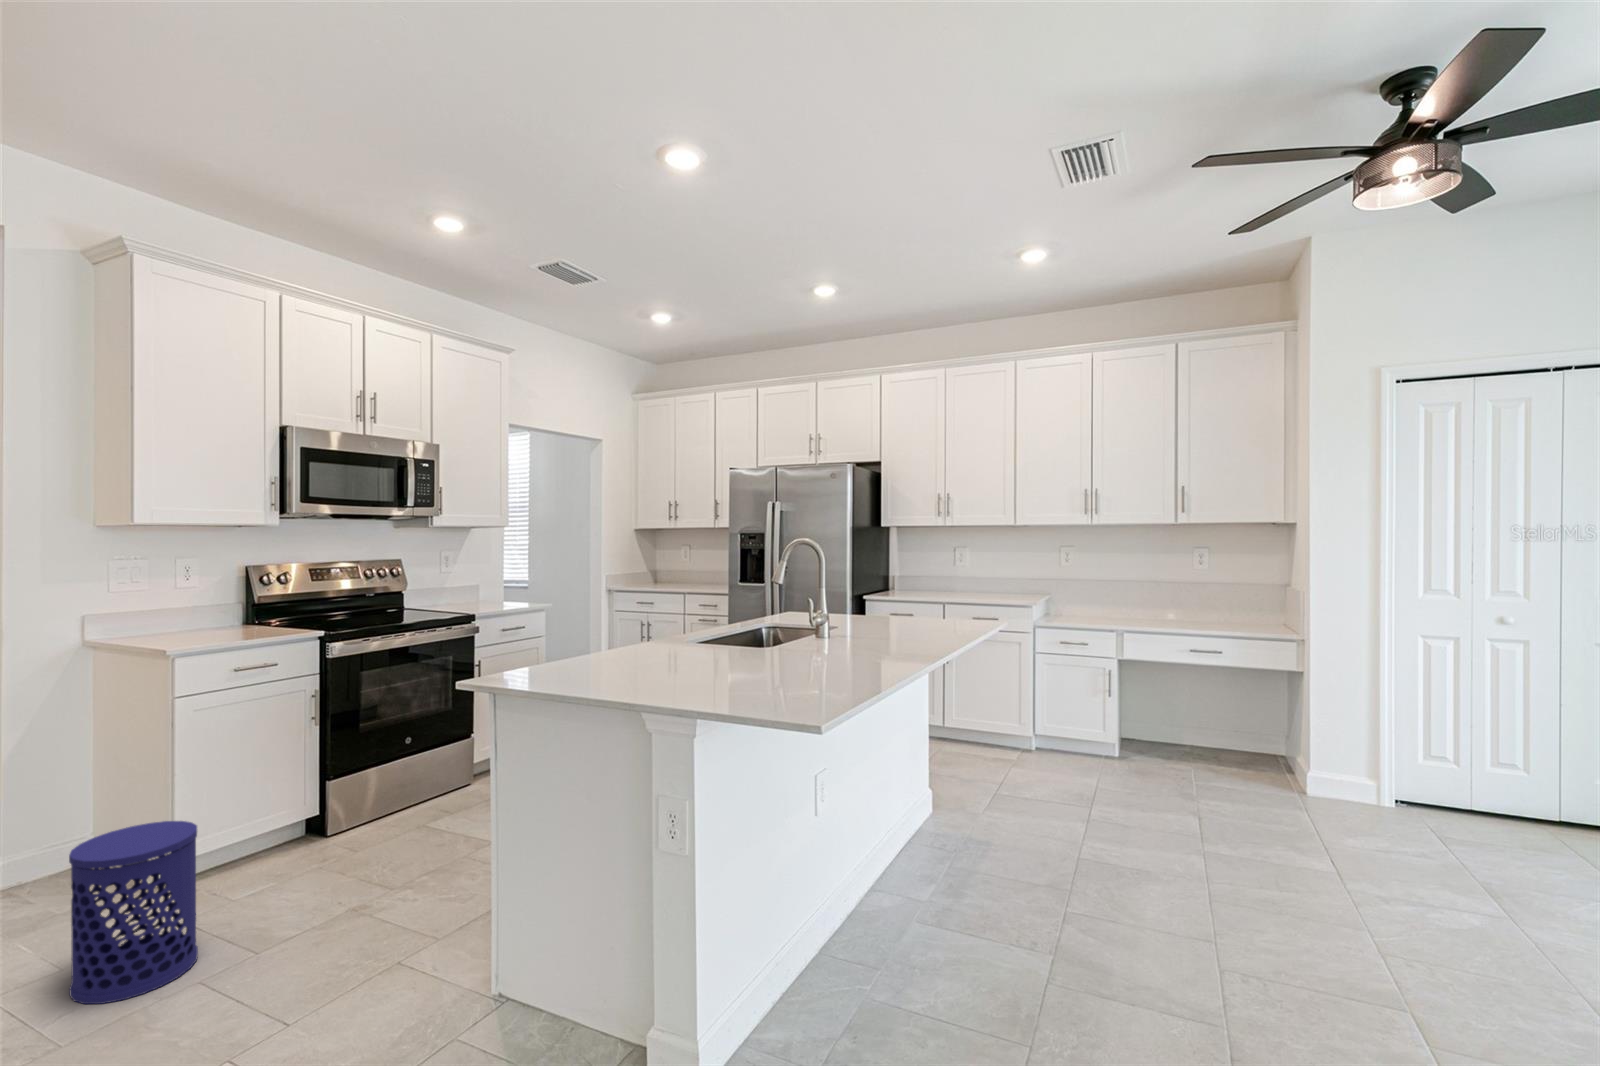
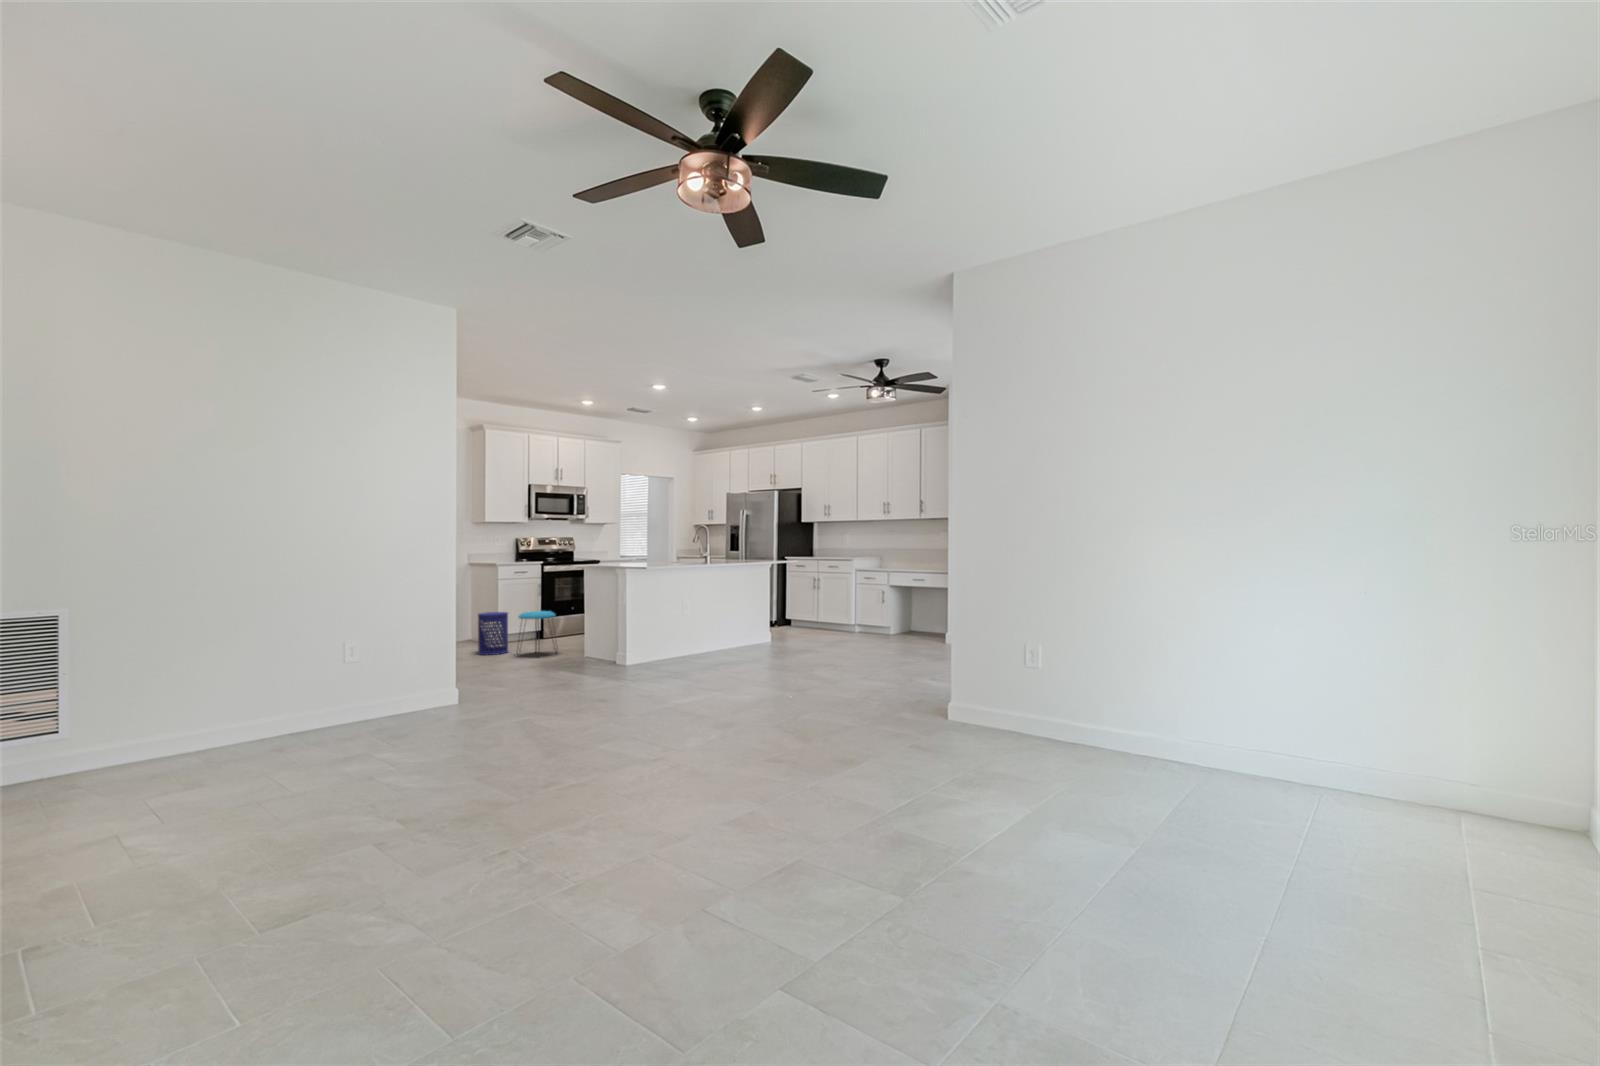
stool: none [222,818,380,1012] -> present [517,611,557,655]

